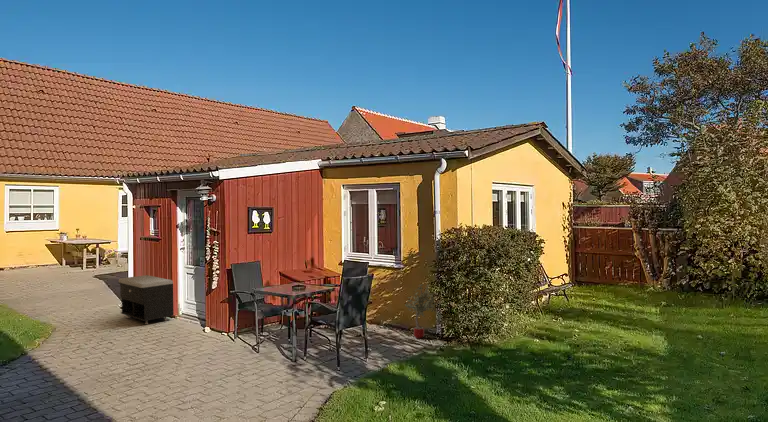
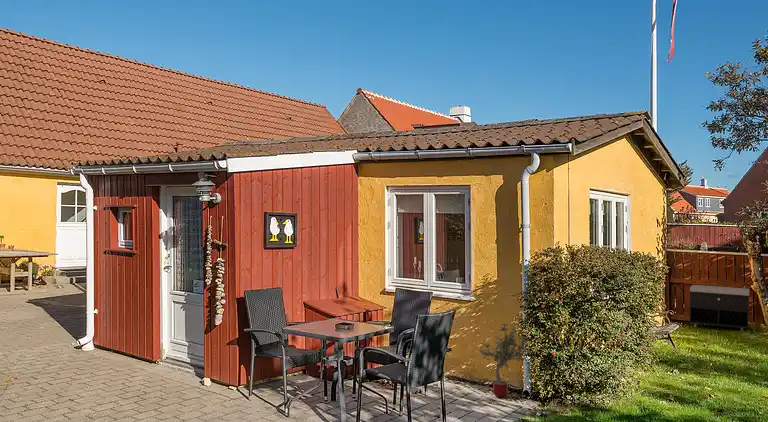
storage bench: present [119,275,174,324] -> present [689,285,750,331]

